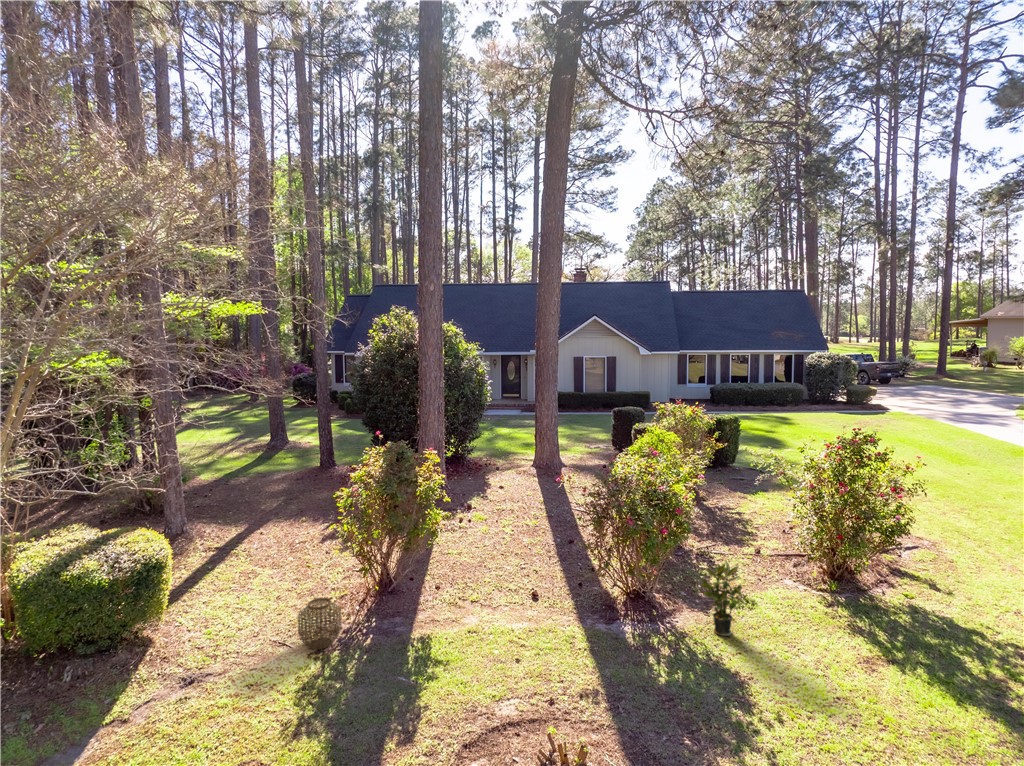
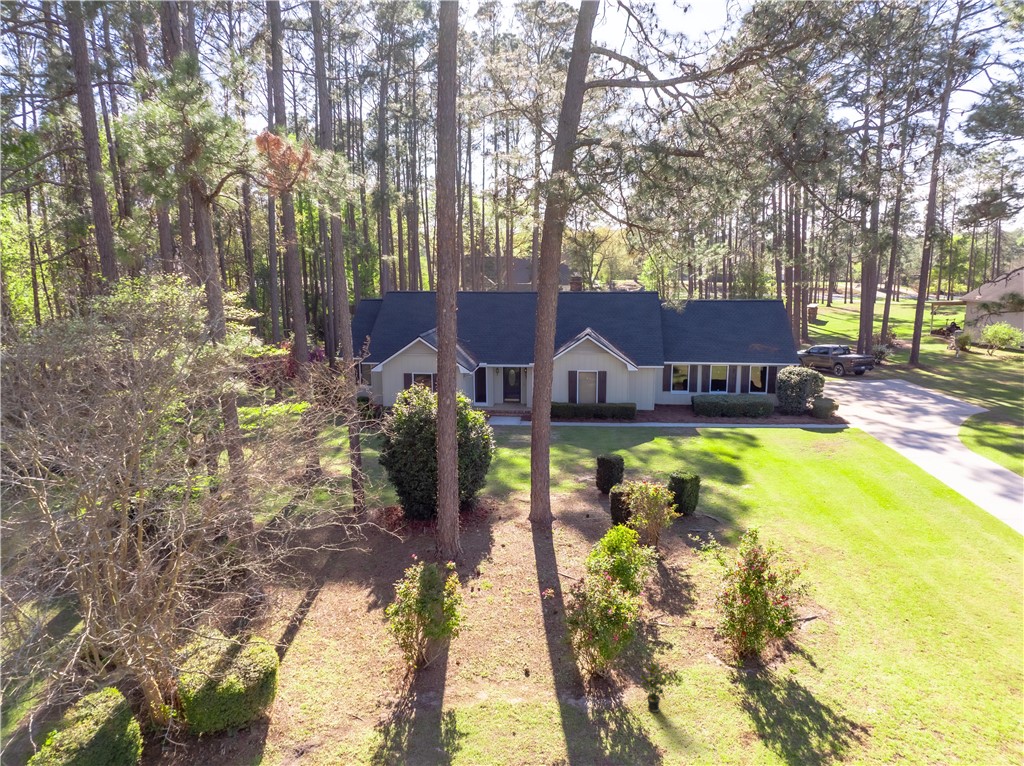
woven basket: present [298,598,342,650] -> none [367,687,395,724]

